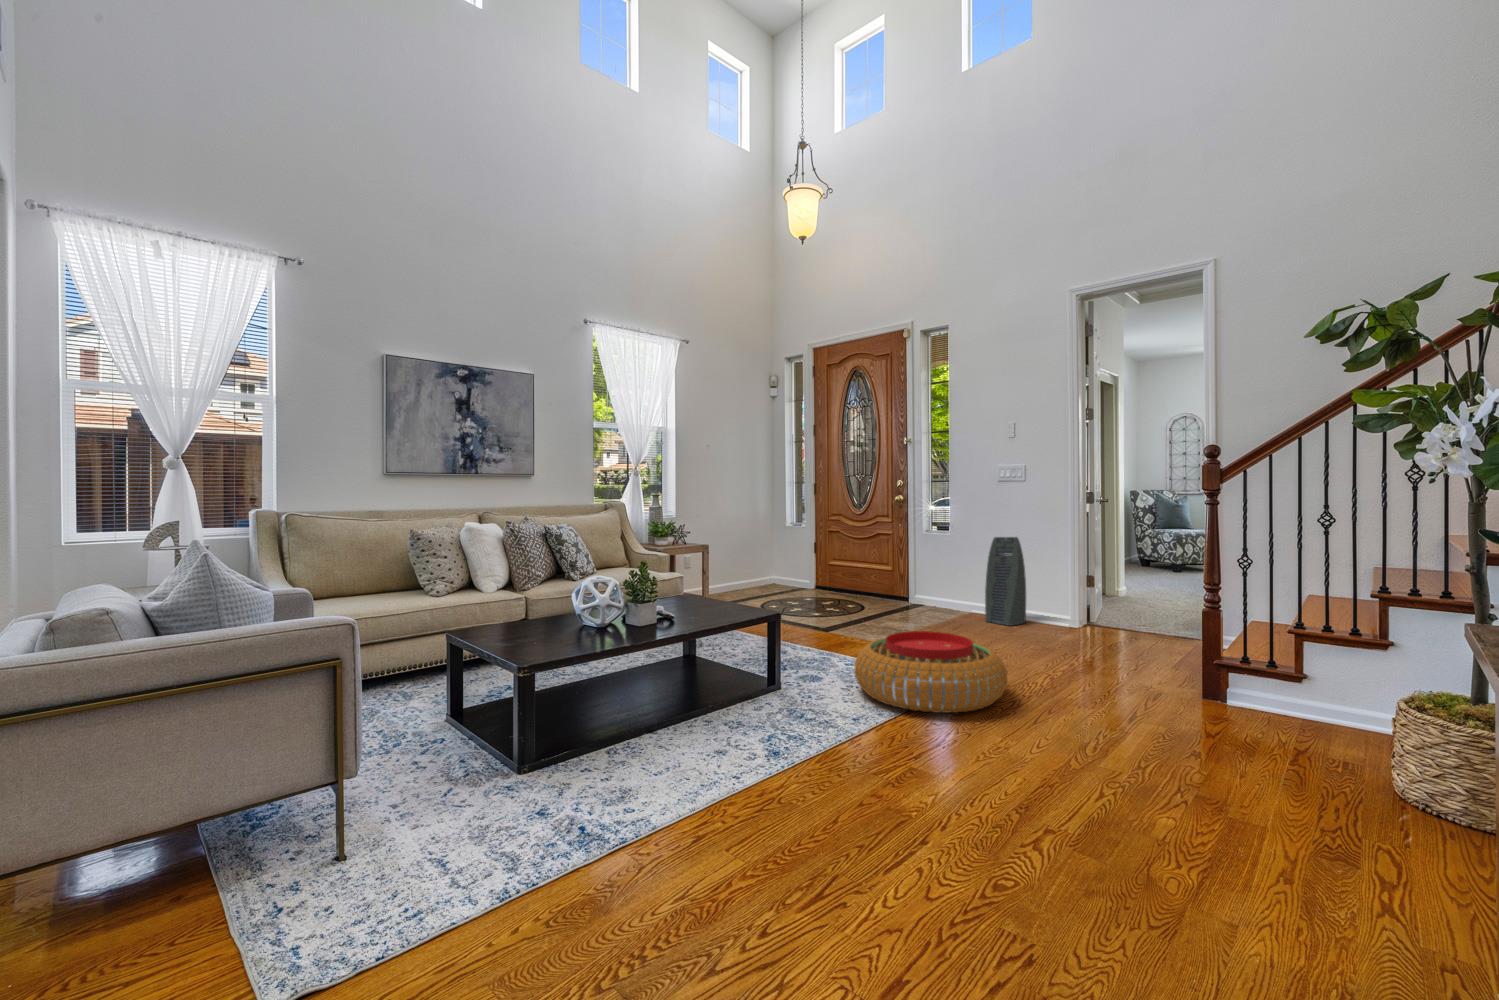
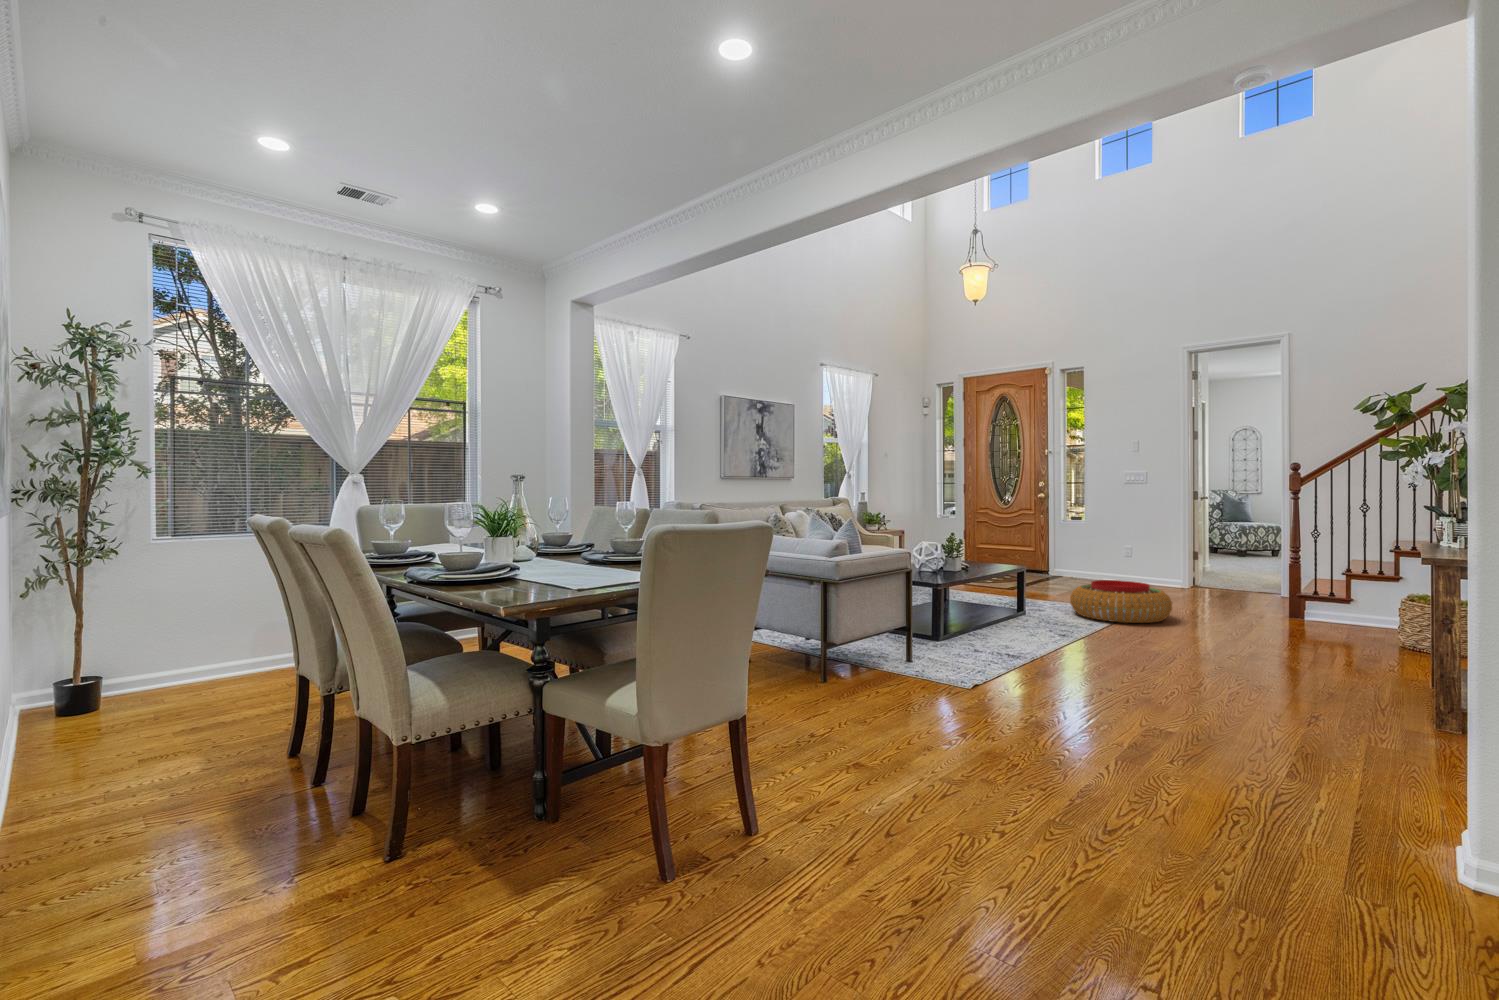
air purifier: present [985,537,1026,626] -> none [1119,524,1149,587]

